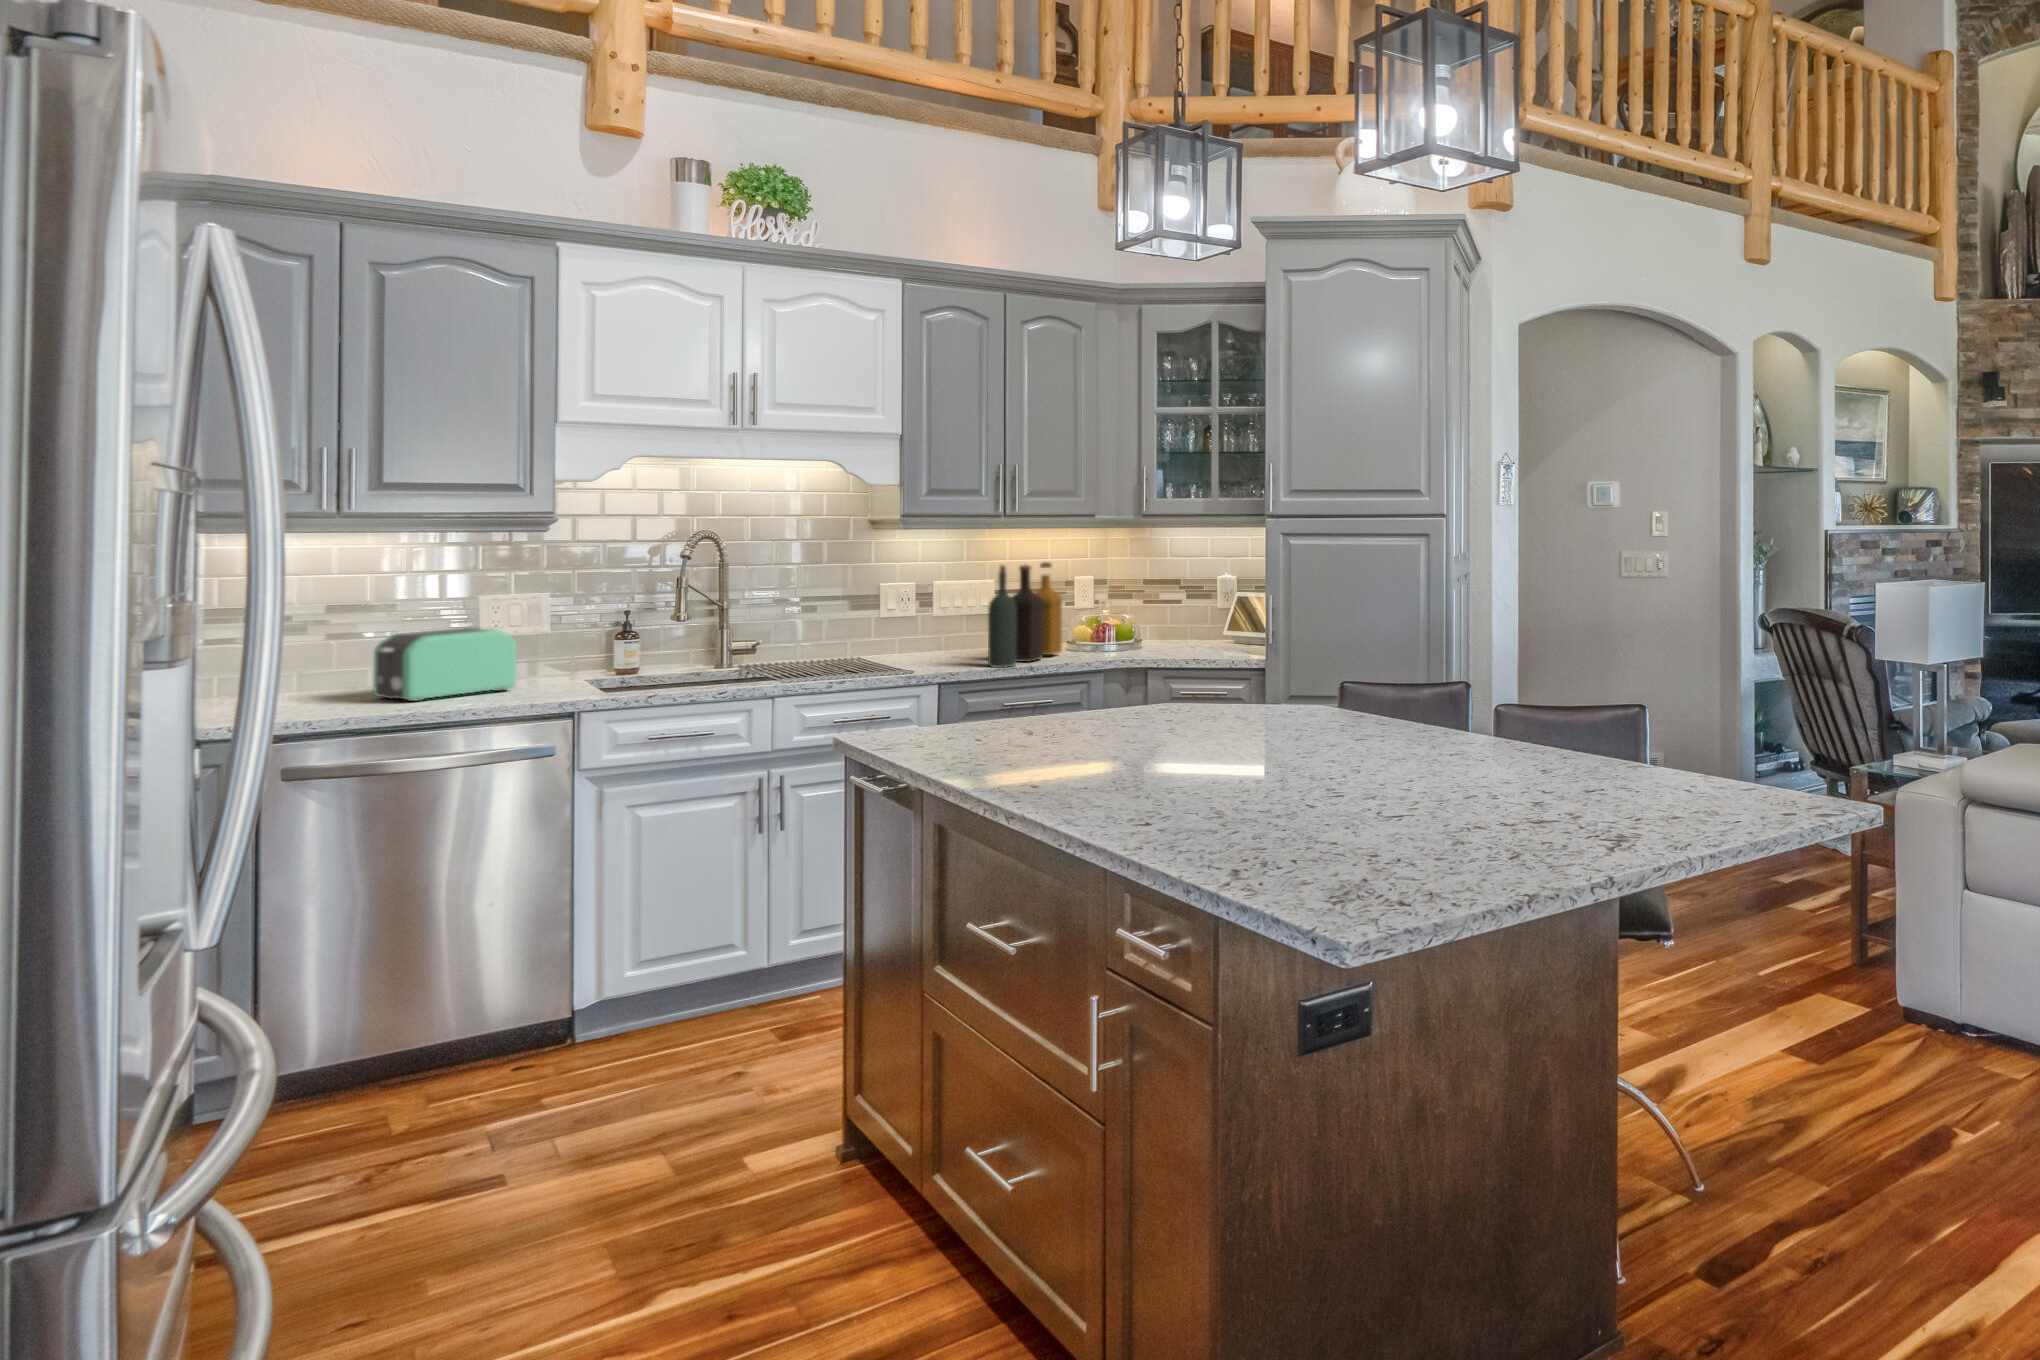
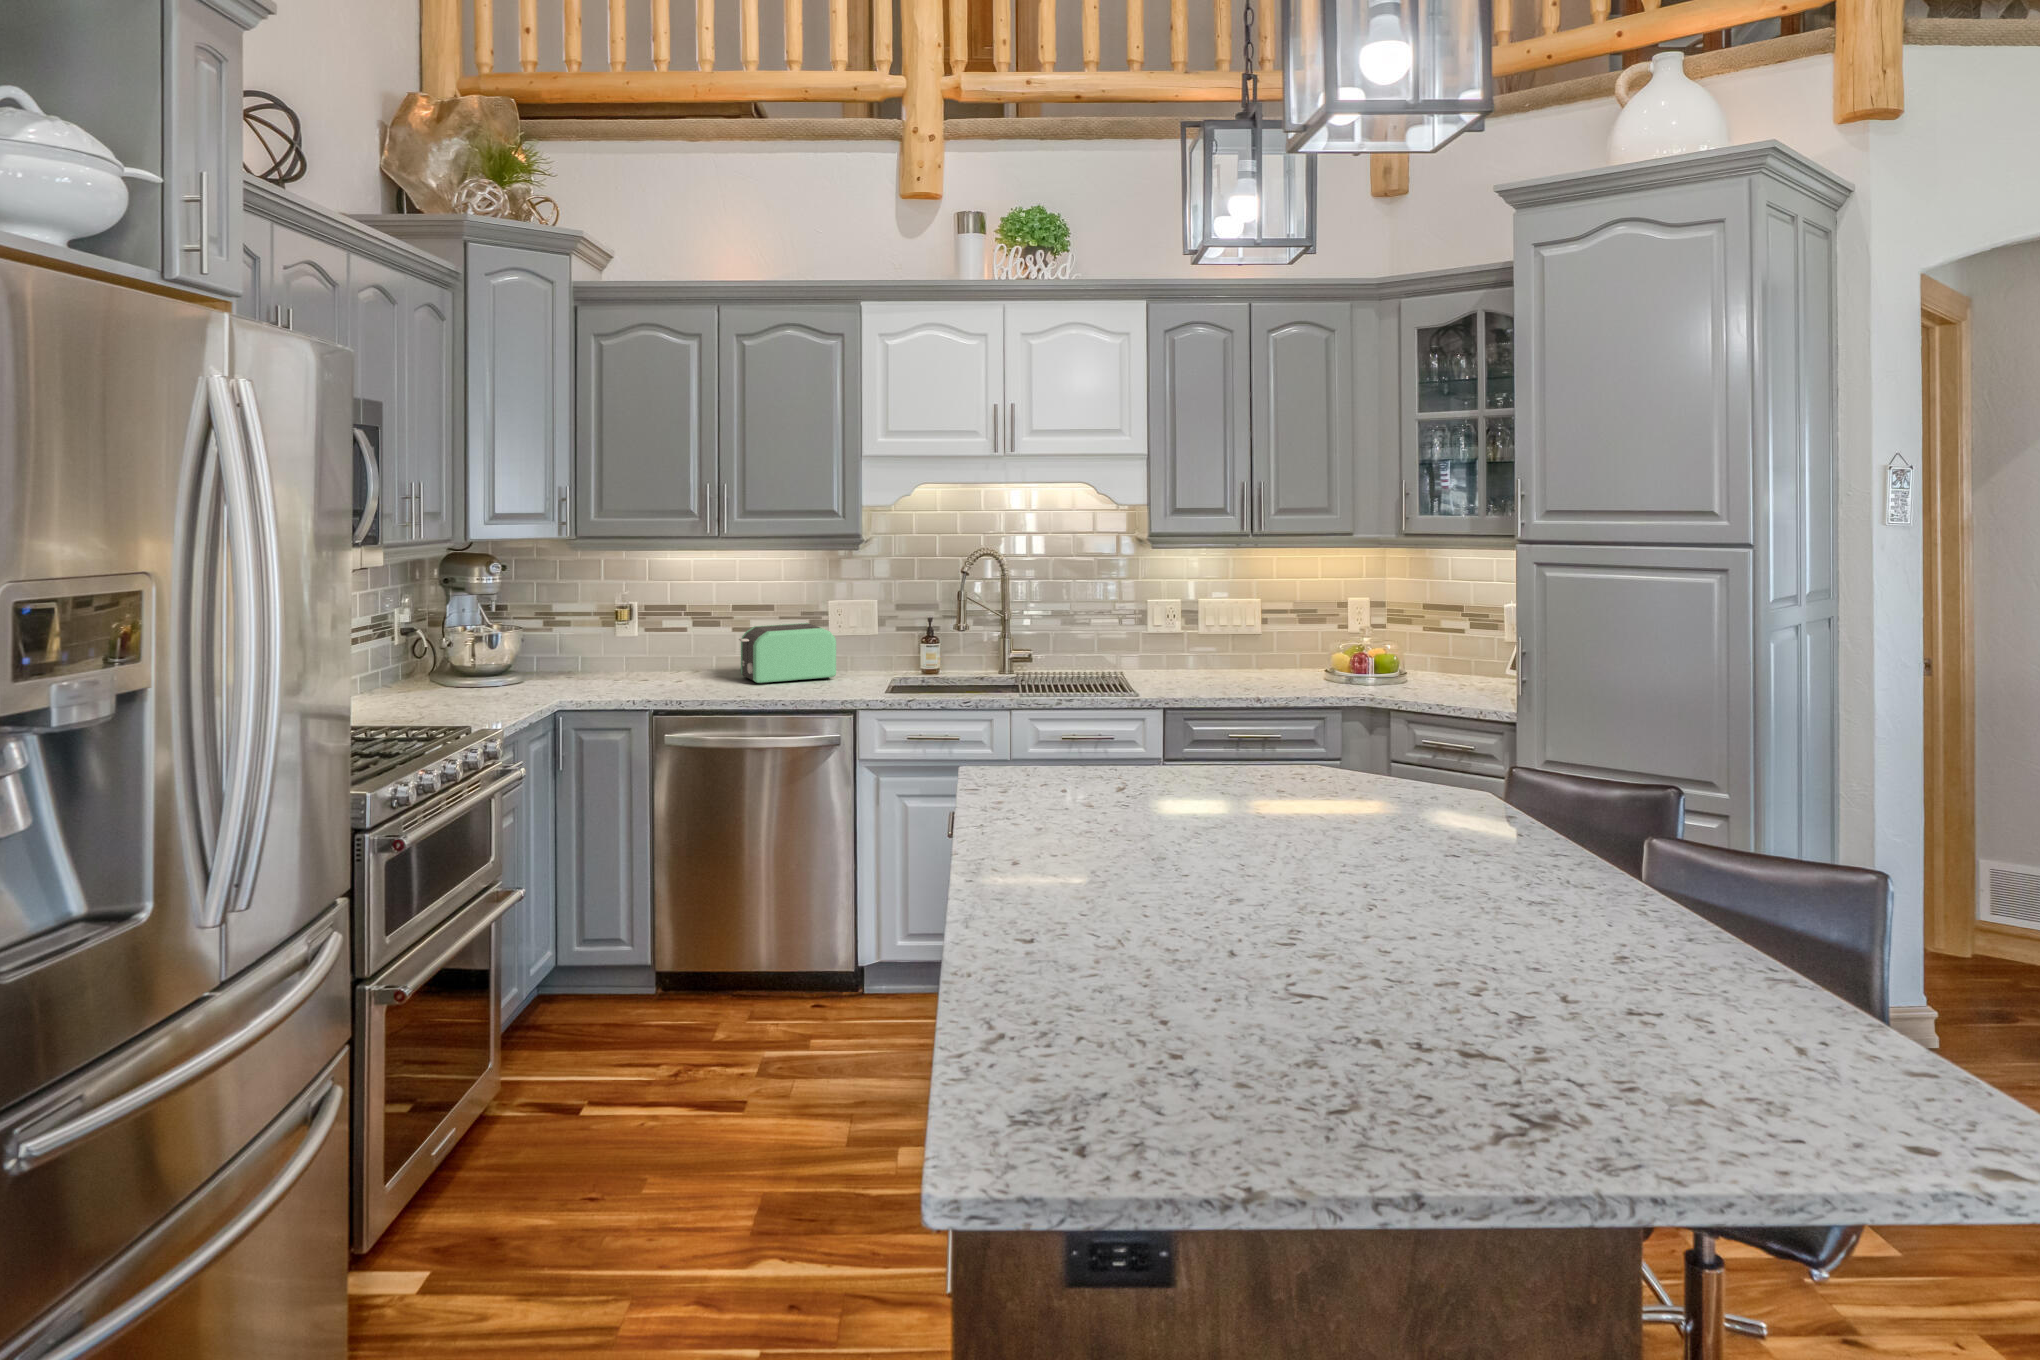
bottle: present [988,562,1062,668] -> none [1226,588,1315,697]

